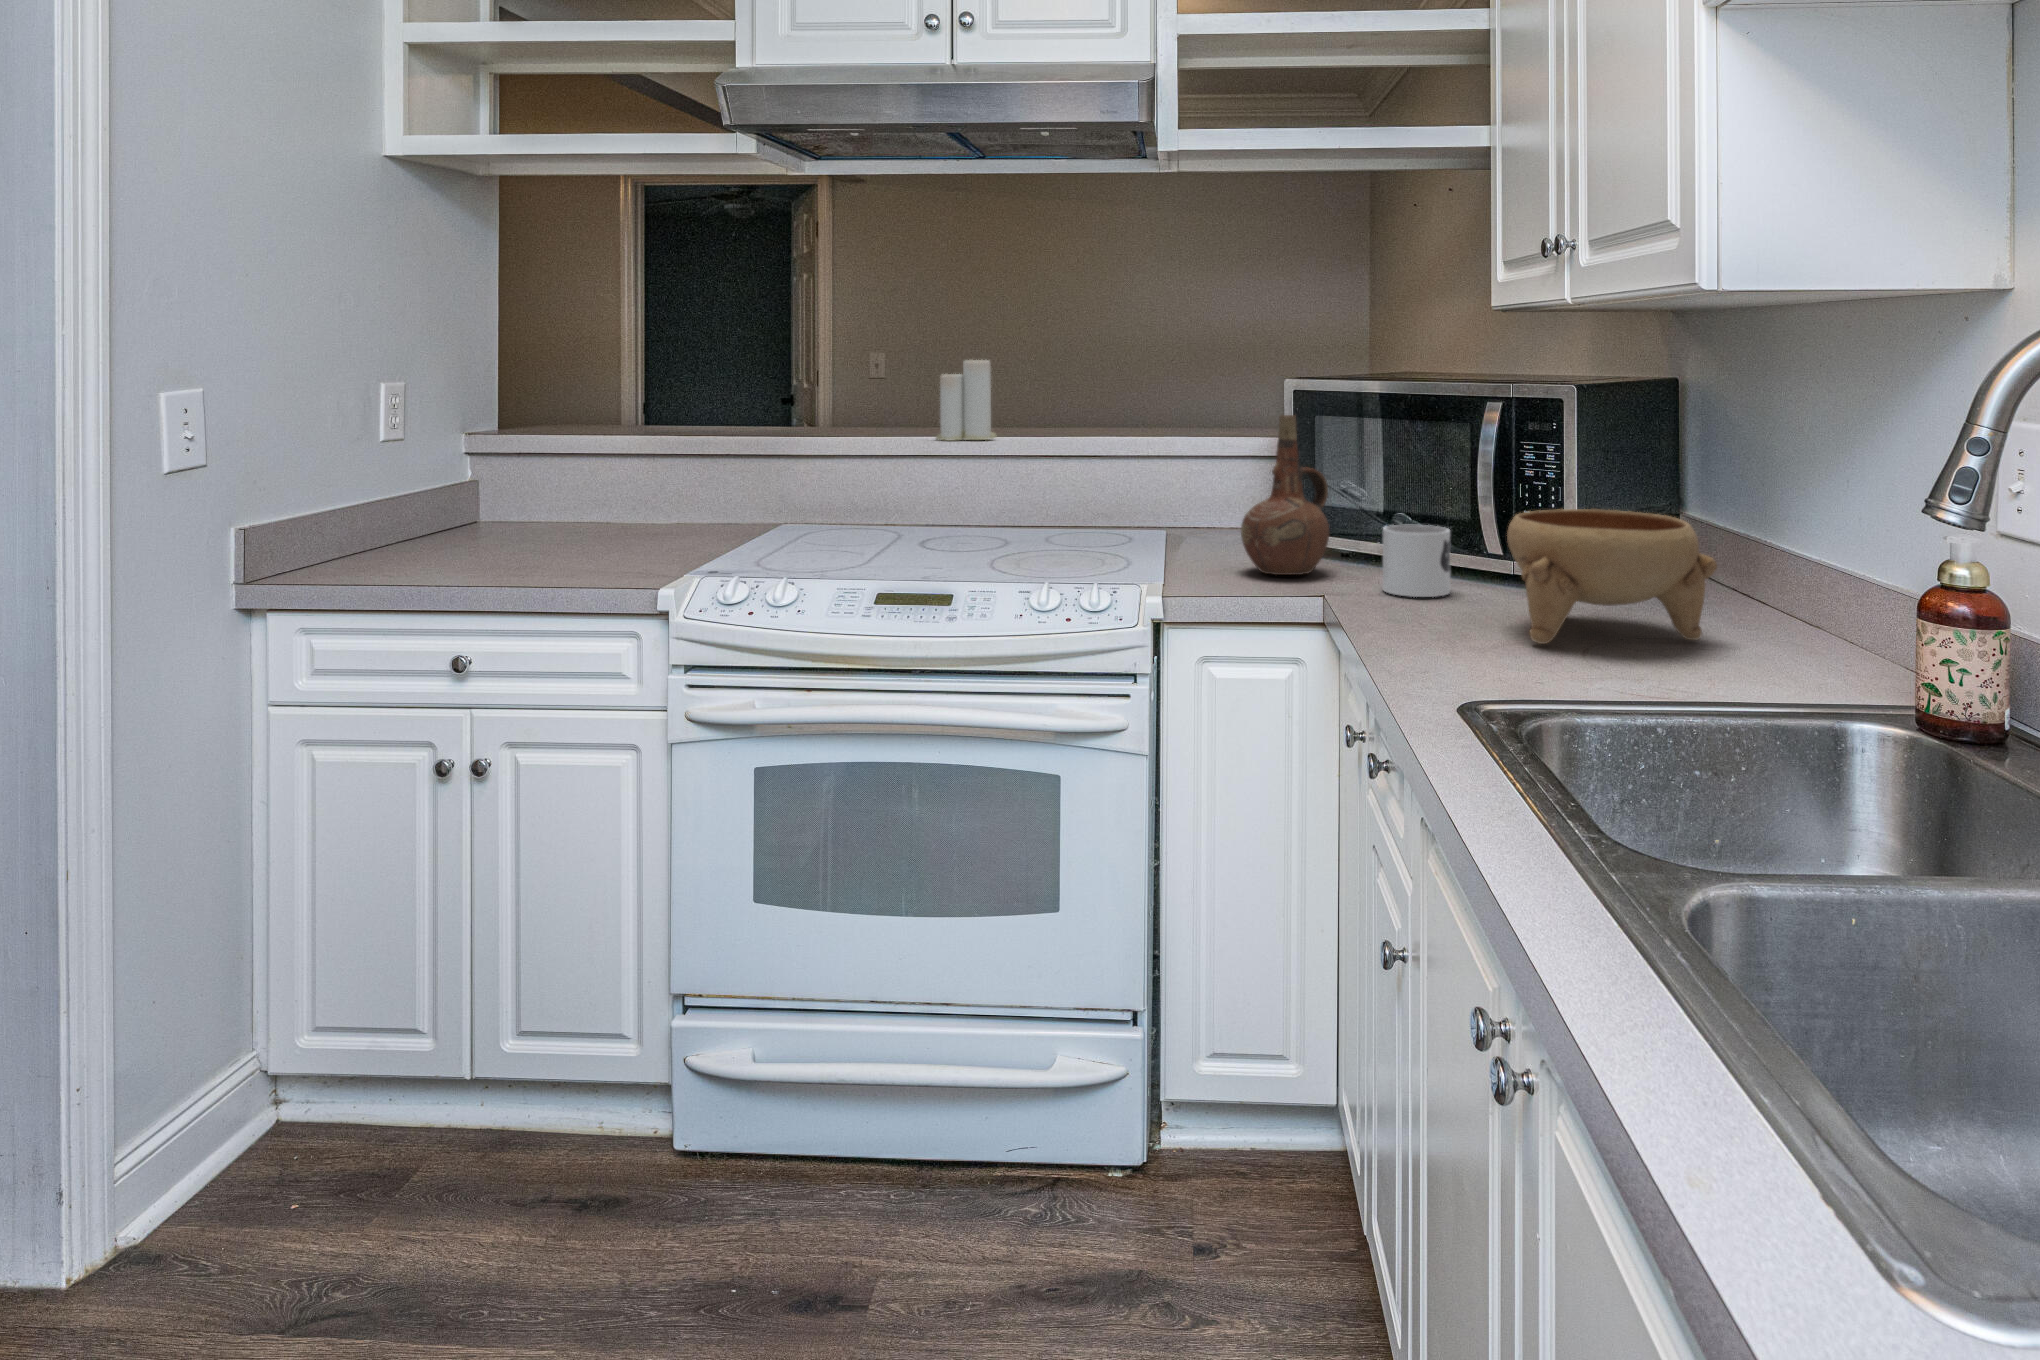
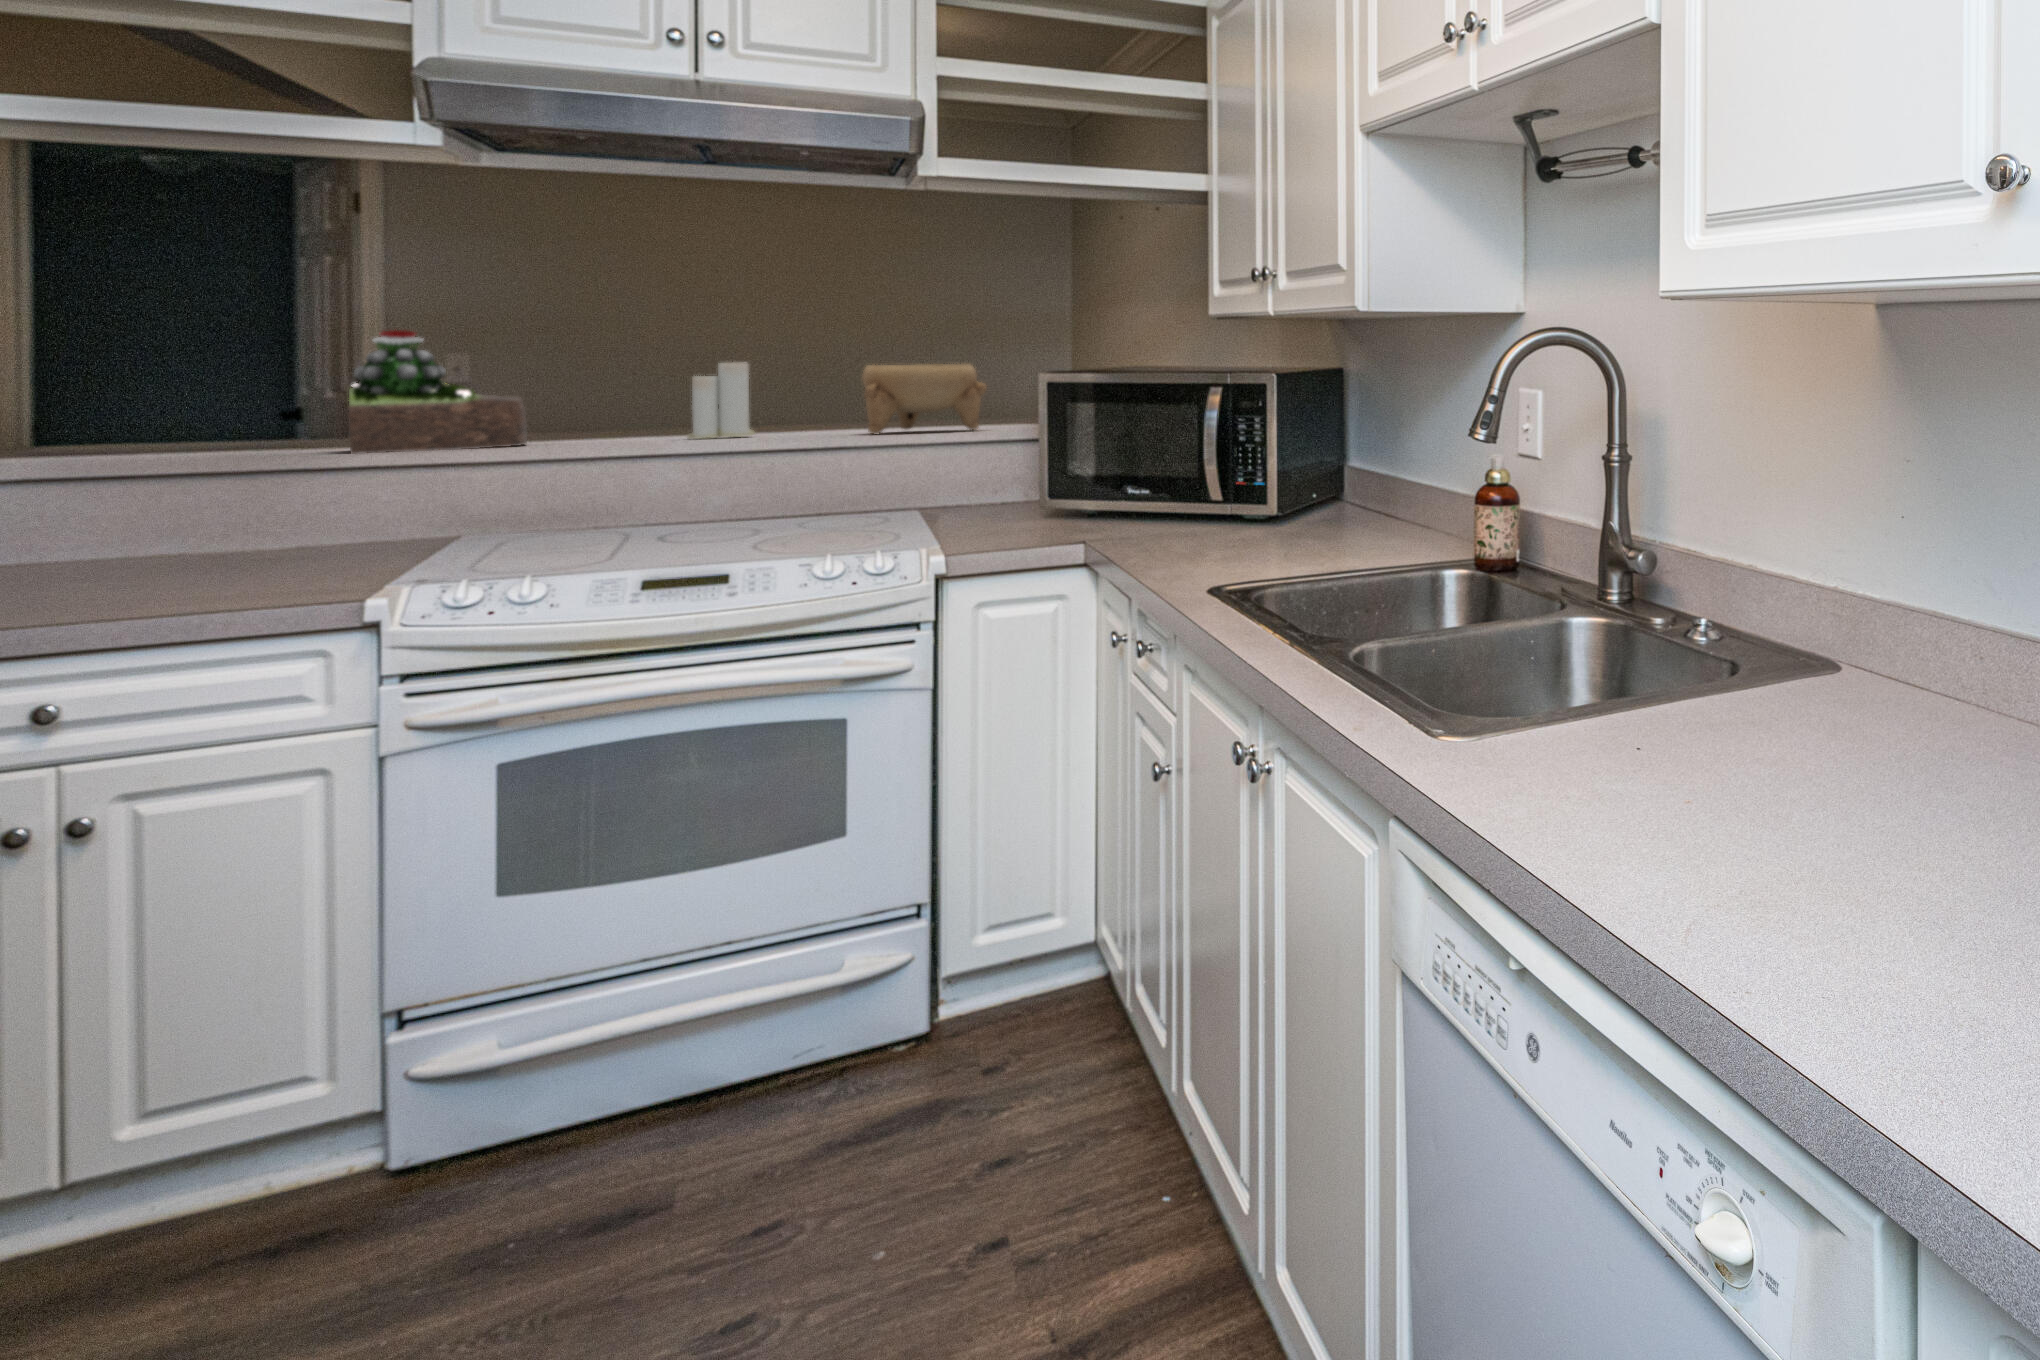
succulent plant: none [674,327,805,445] -> present [349,330,527,454]
ceramic pitcher: present [1241,415,1329,575] -> none [1008,400,1084,530]
bowl: present [1507,509,1717,644] -> present [862,364,987,434]
mug: present [1383,525,1450,597] -> none [1128,481,1181,535]

